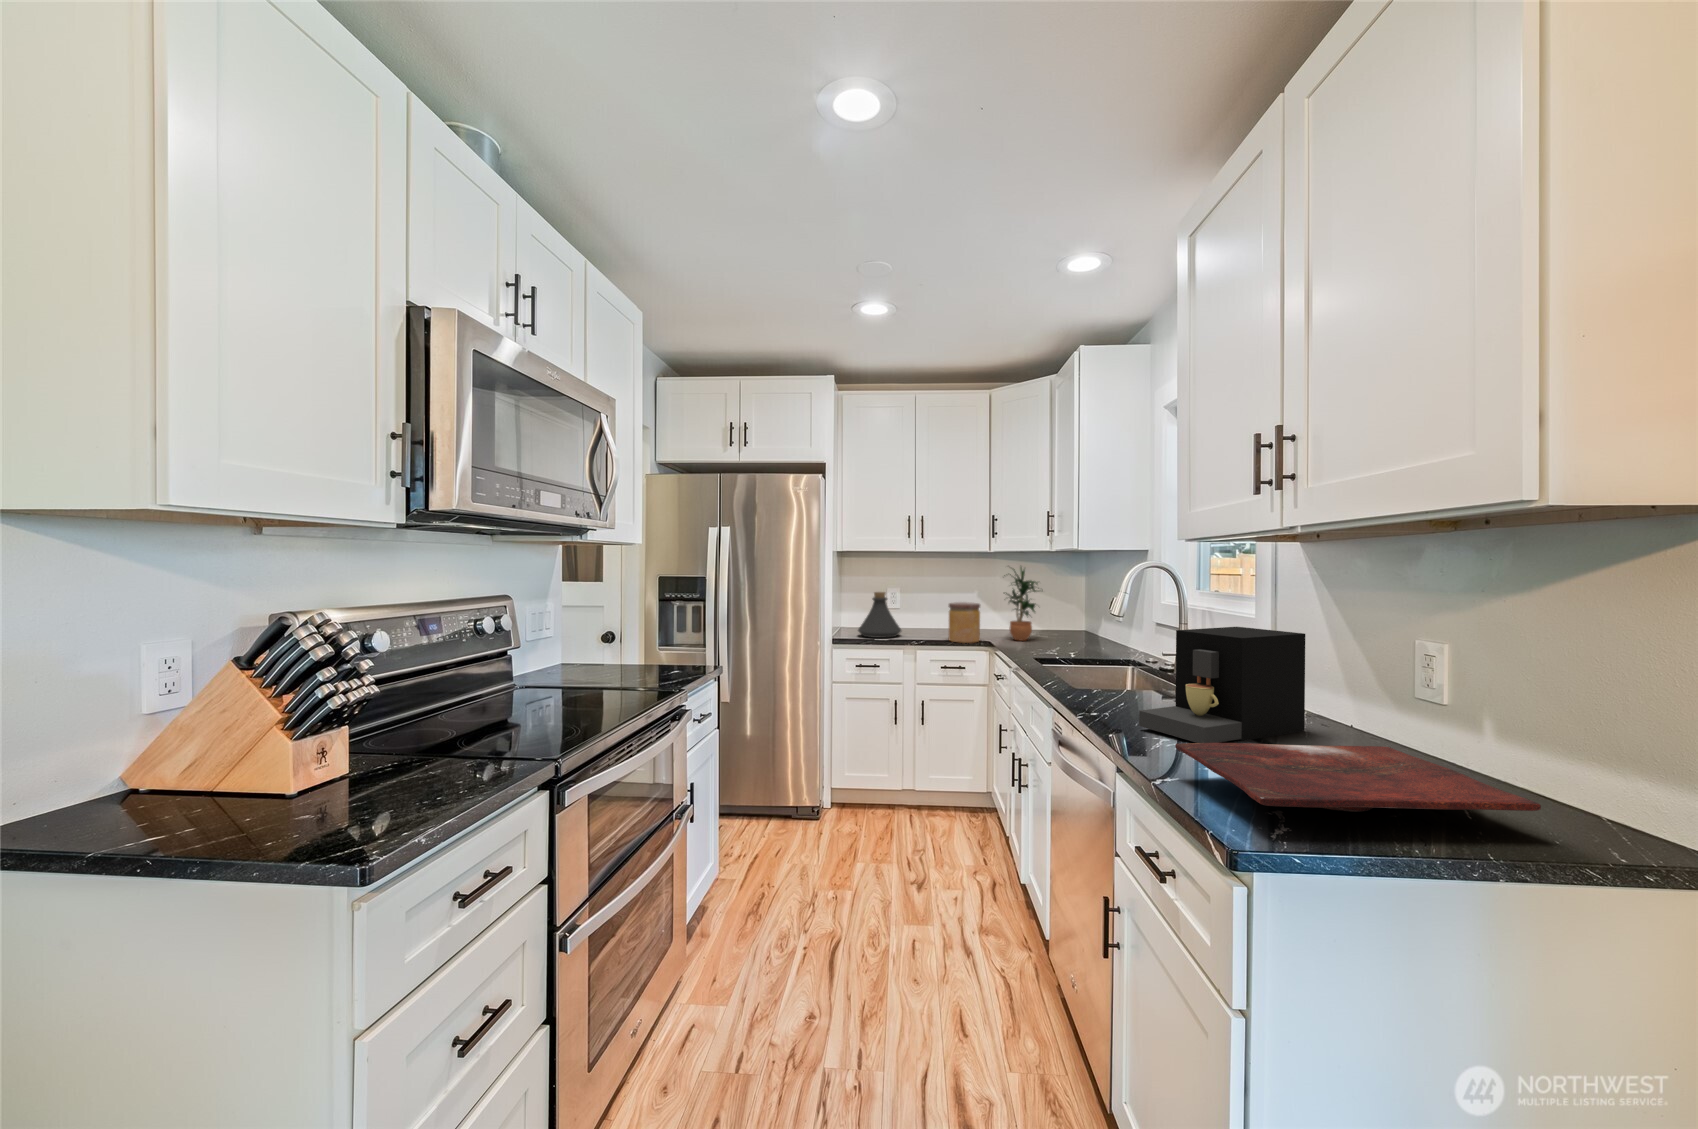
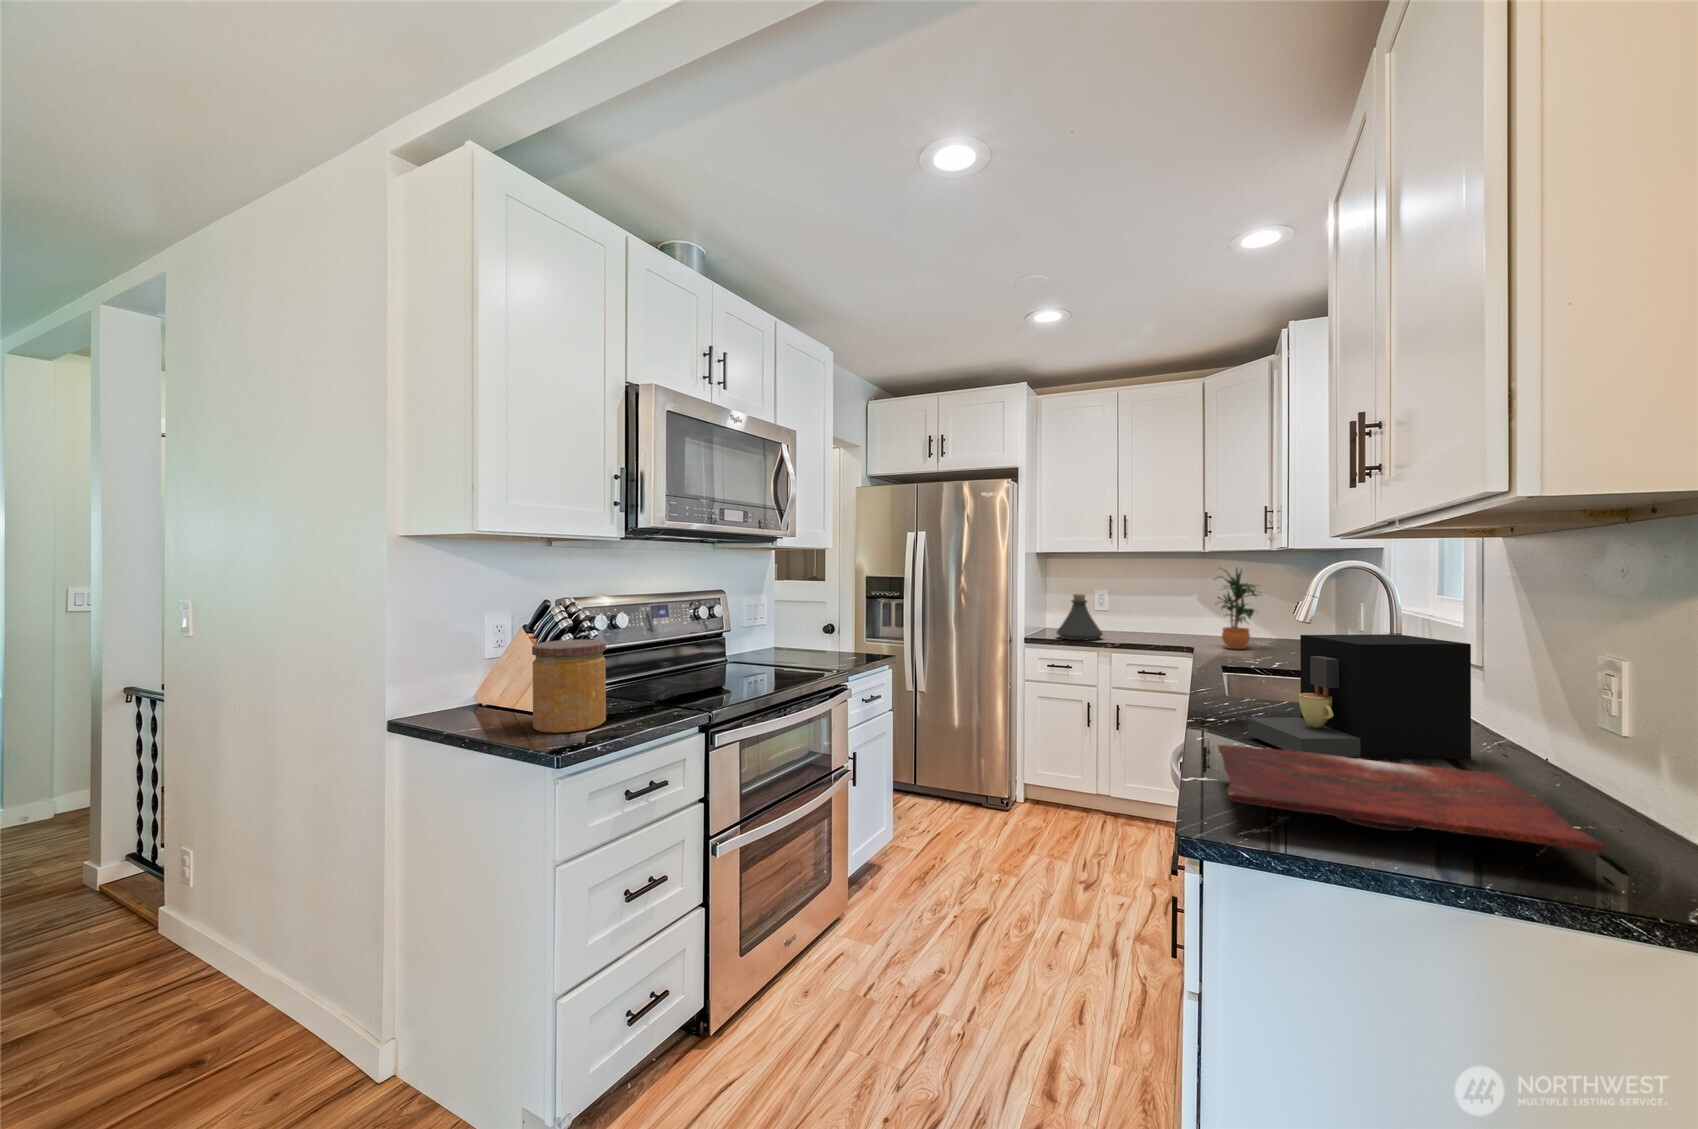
jar: present [949,602,980,643] -> present [532,639,606,733]

